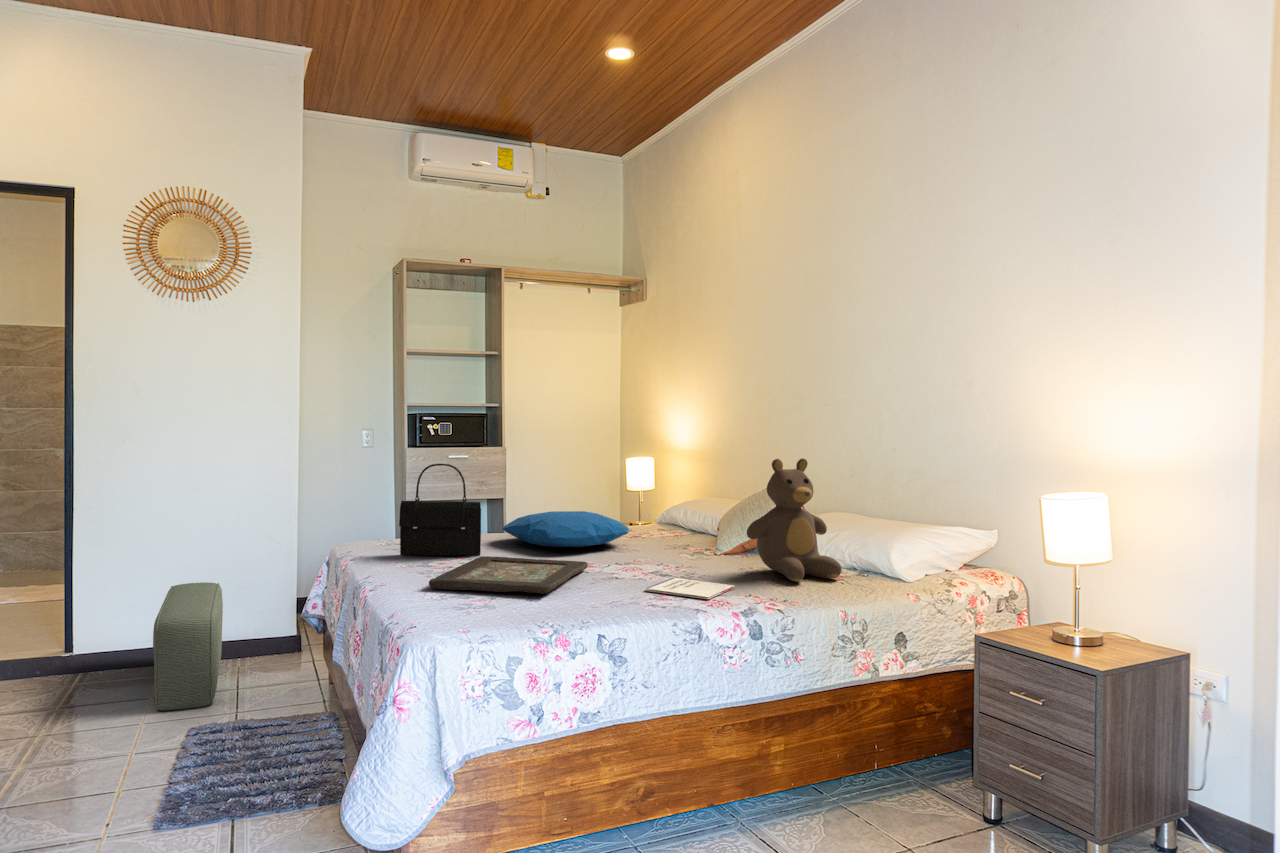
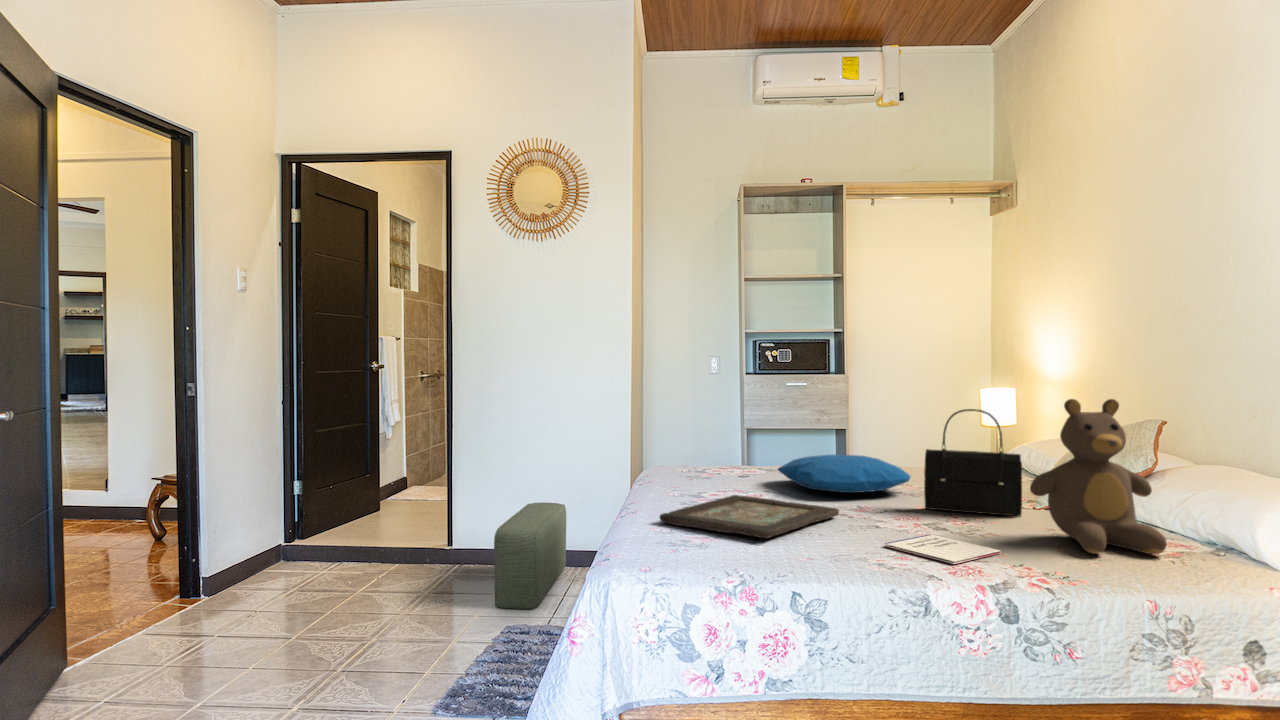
handbag: present [399,464,481,556] -> present [924,409,1022,516]

